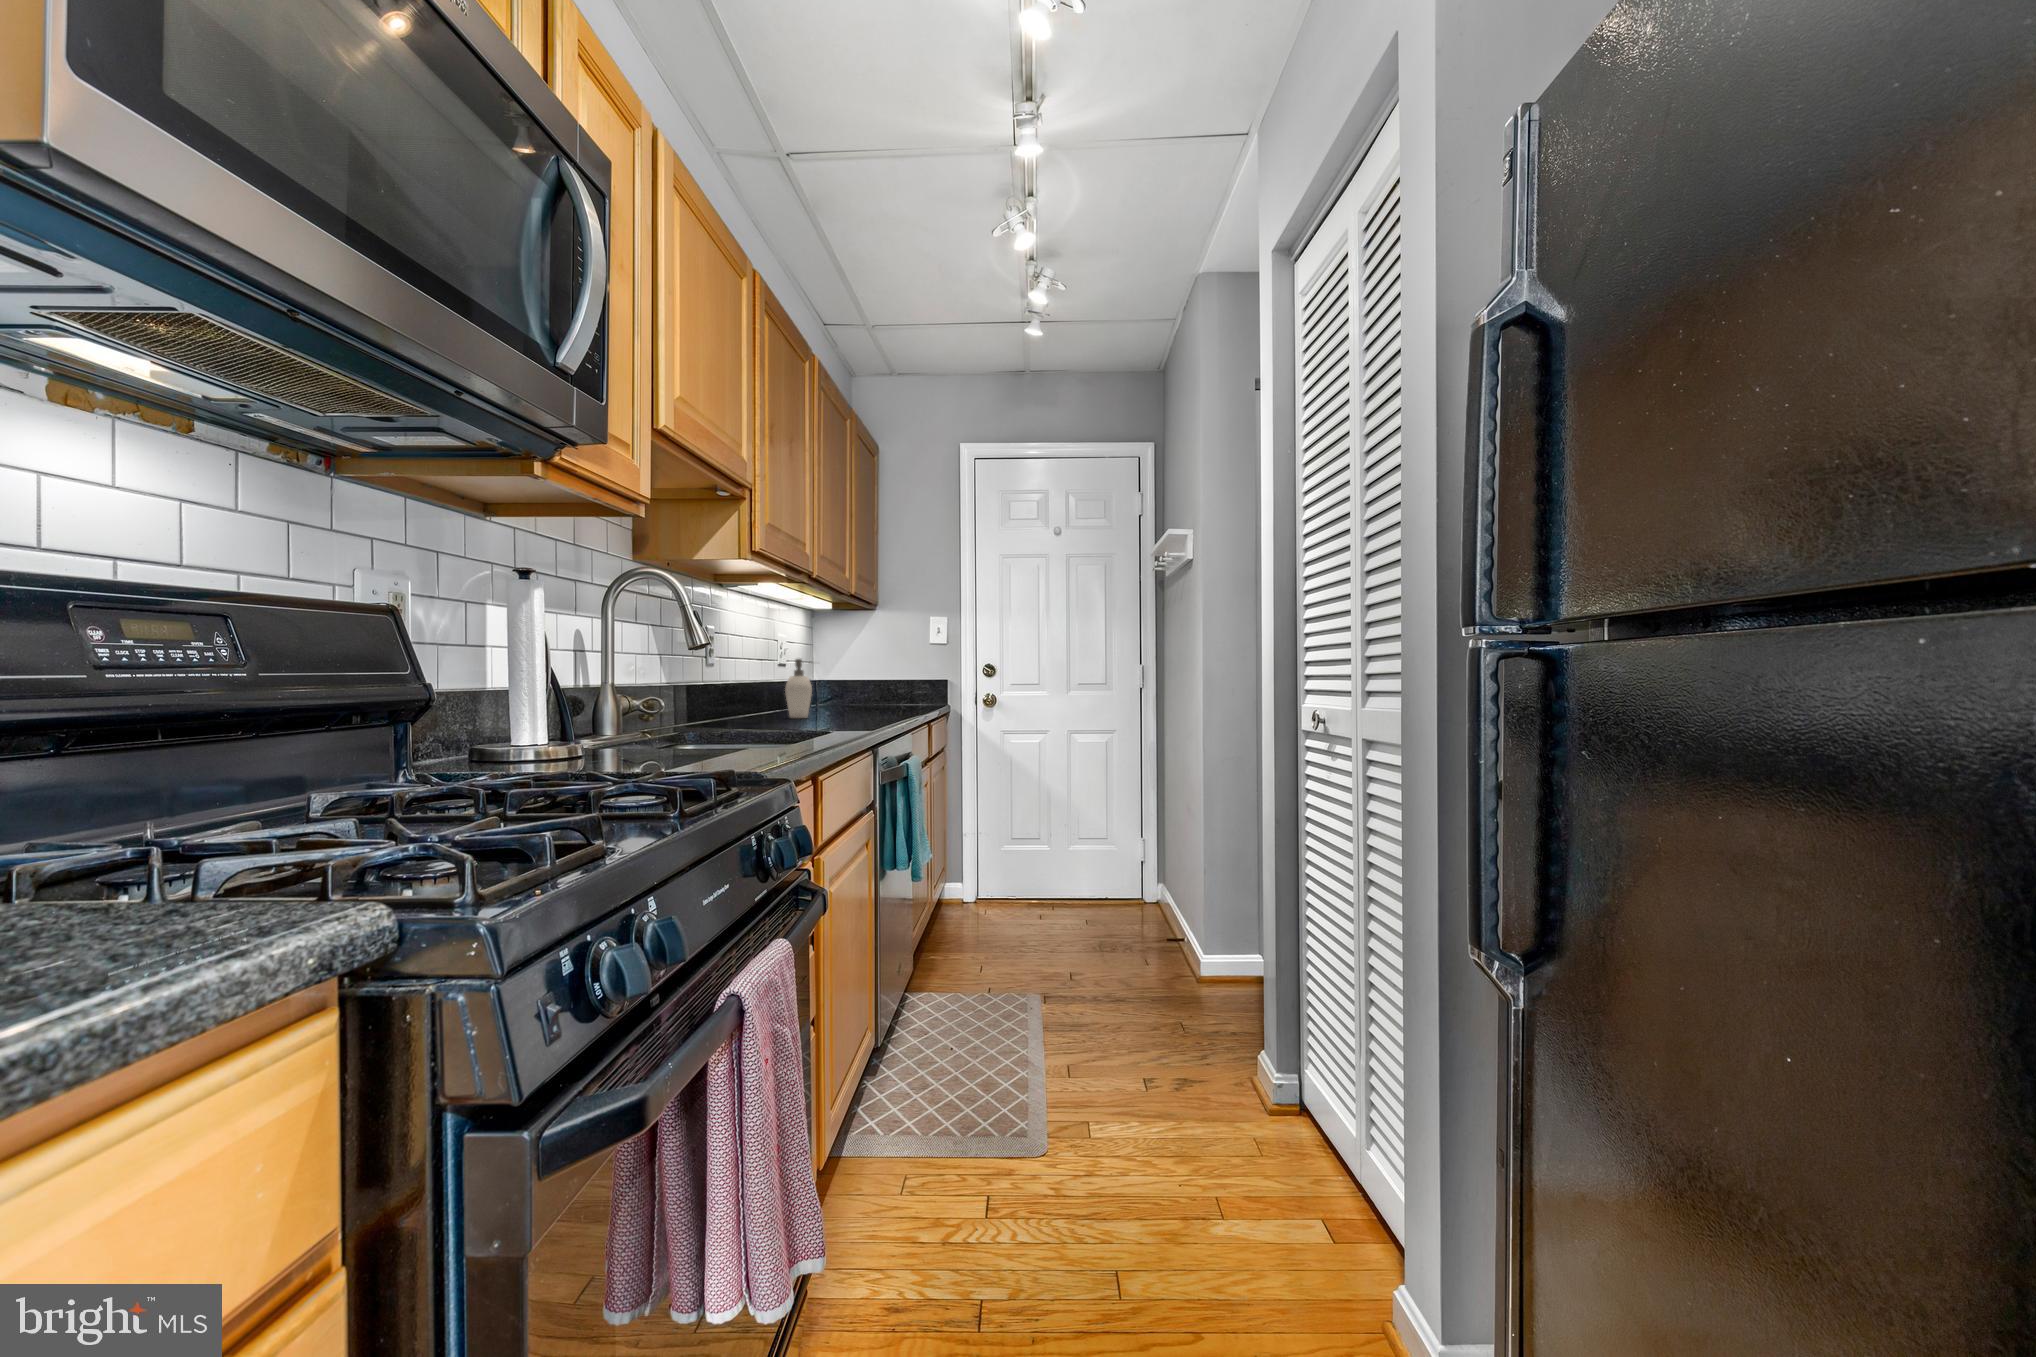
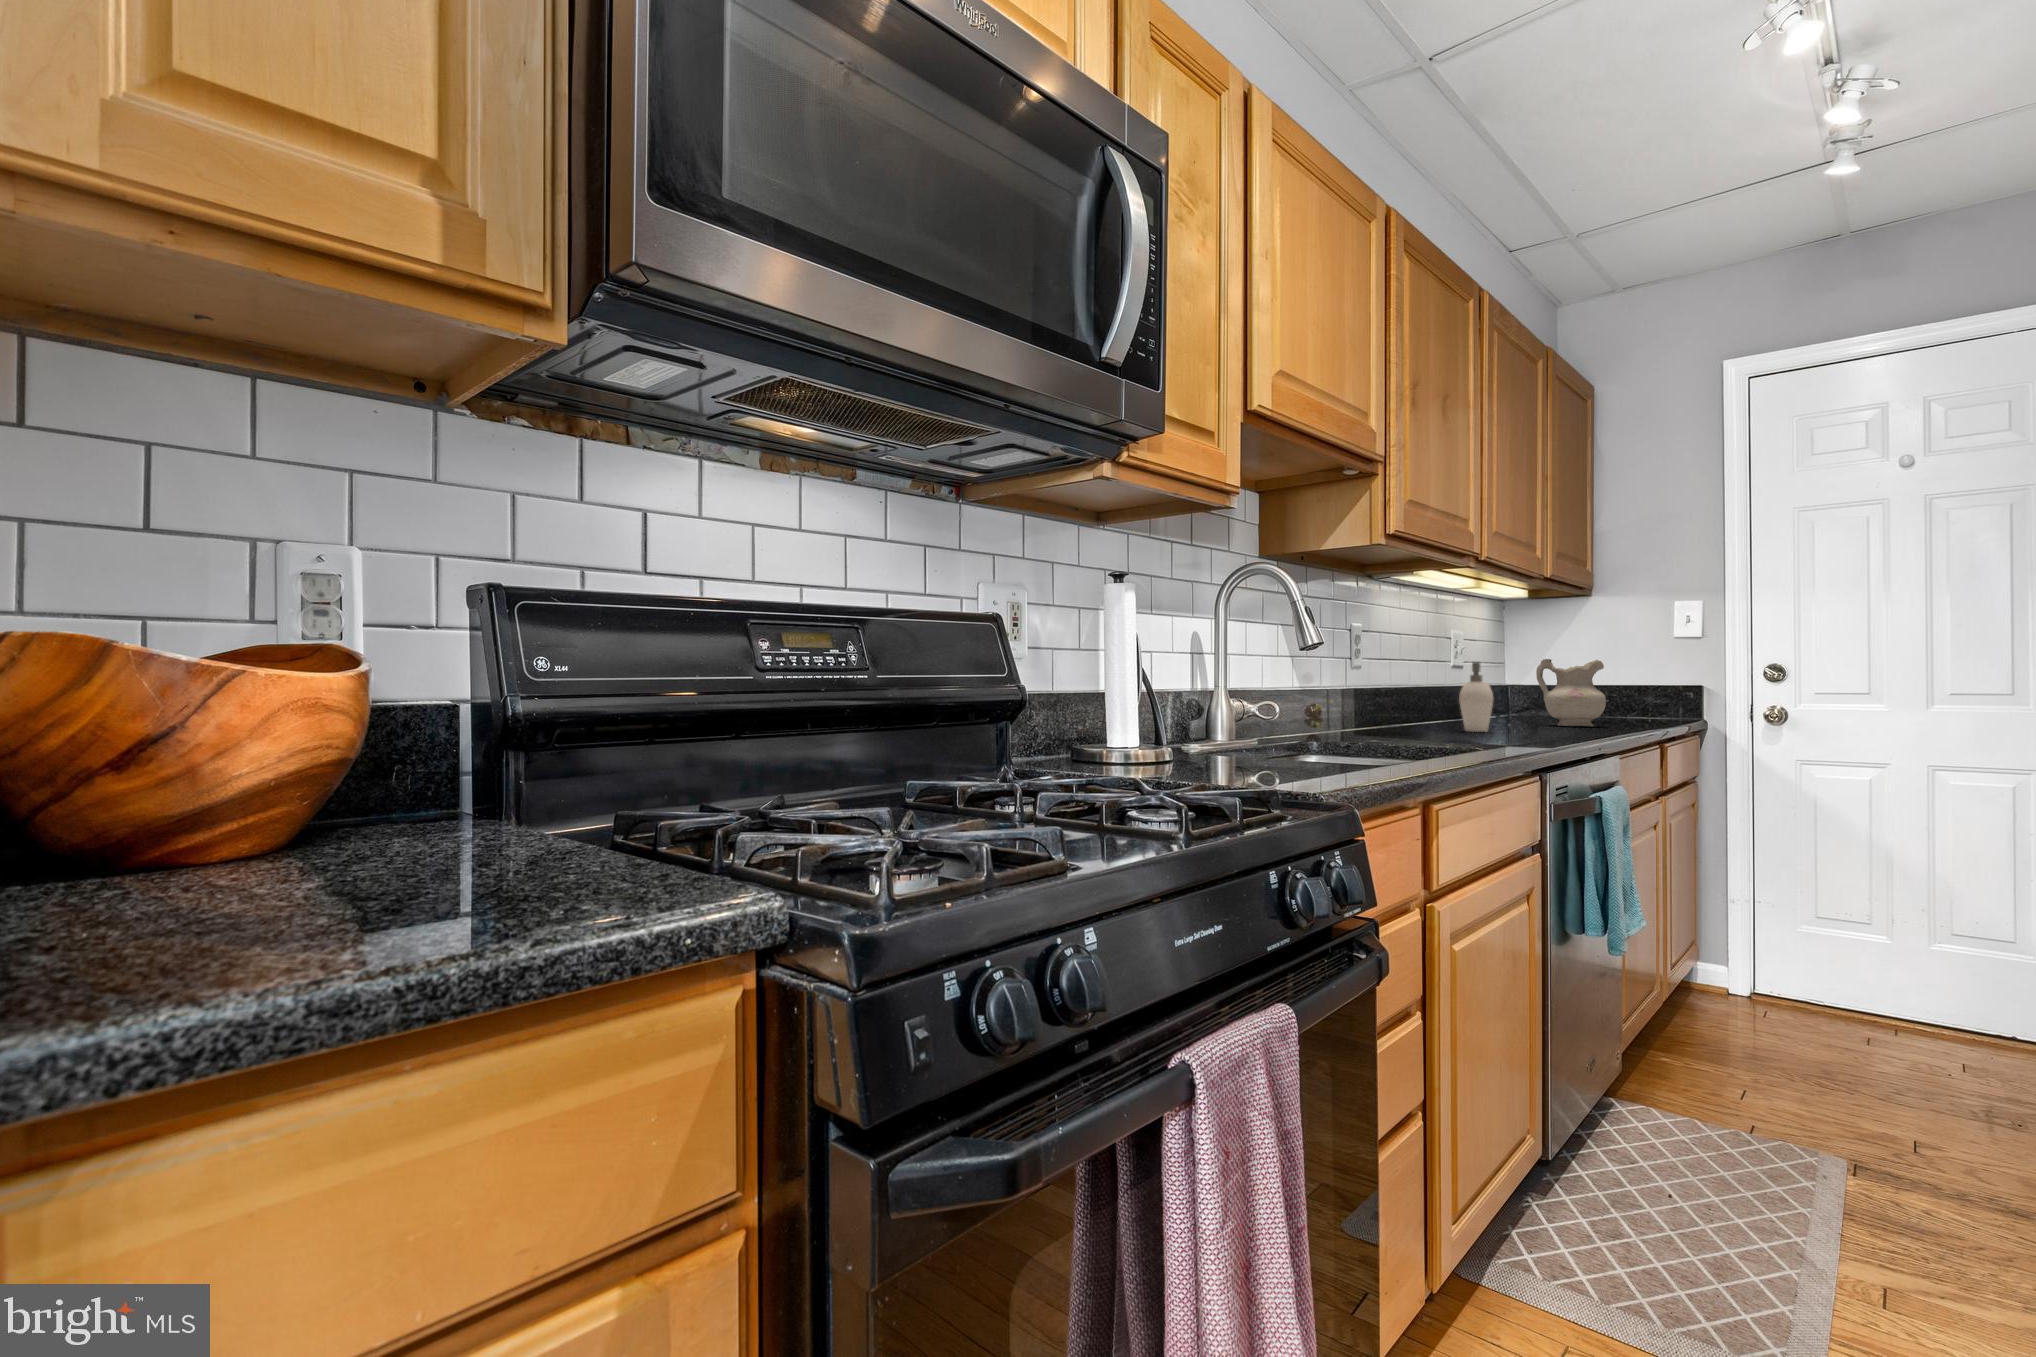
ceramic pitcher: none [836,656,885,711] -> present [1536,659,1606,726]

